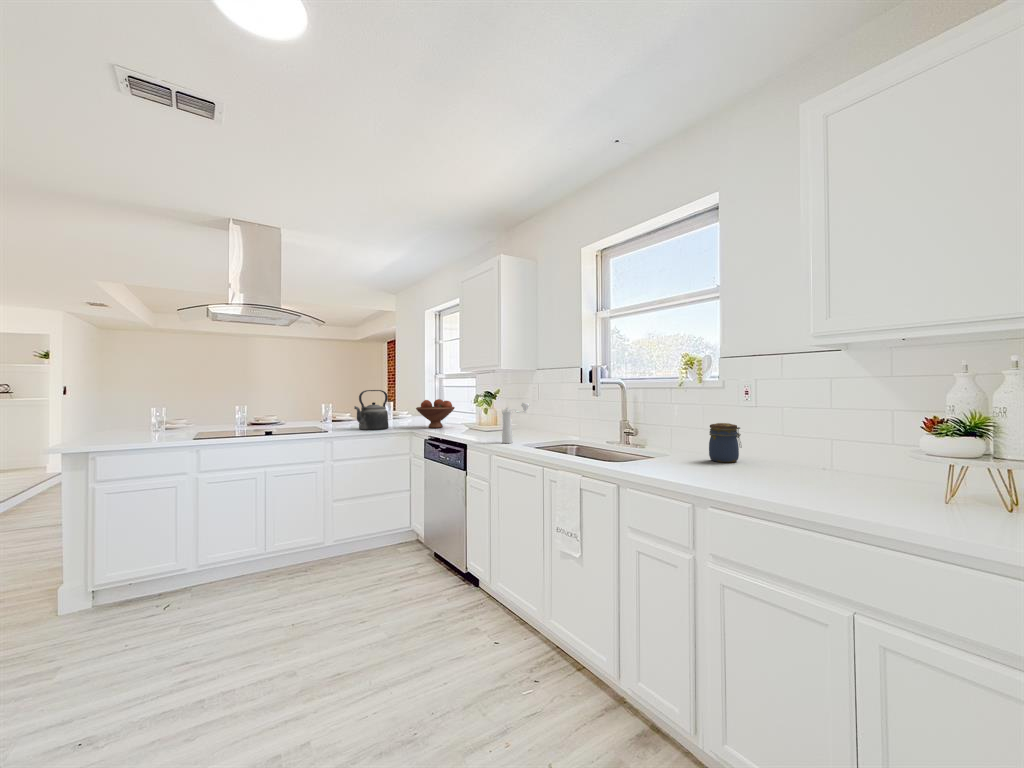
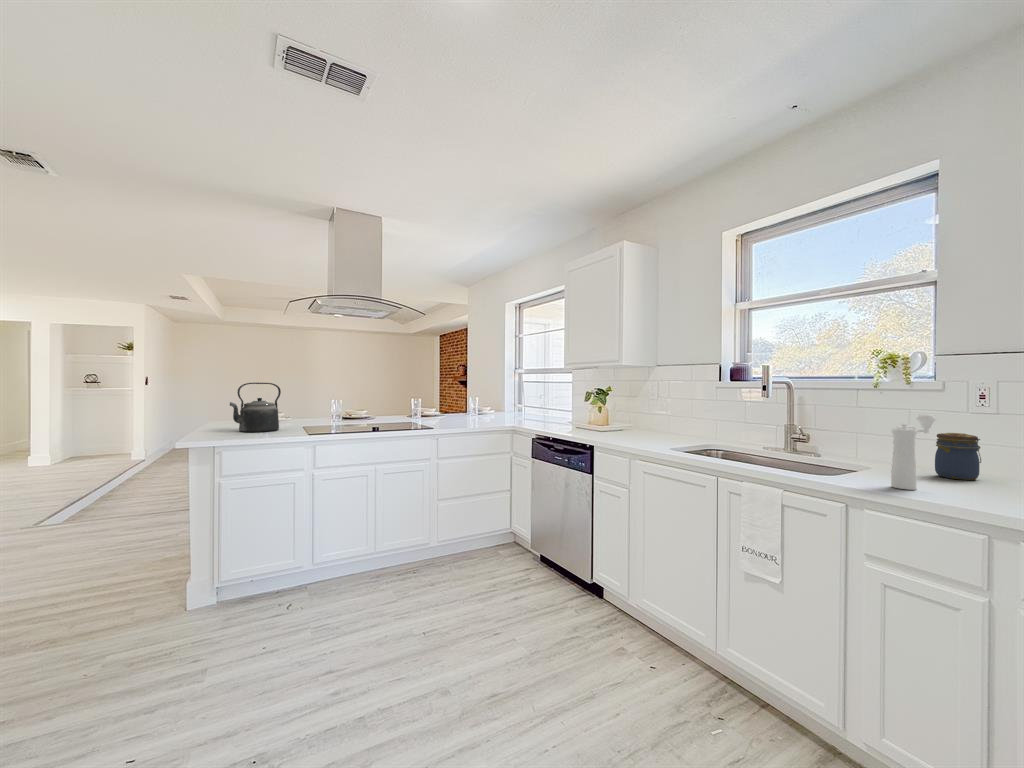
kettle: present [354,390,388,430] -> present [230,383,281,432]
fruit bowl: present [416,399,455,428] -> none [517,395,558,426]
pepper mill: present [502,403,529,443] -> present [891,414,936,490]

